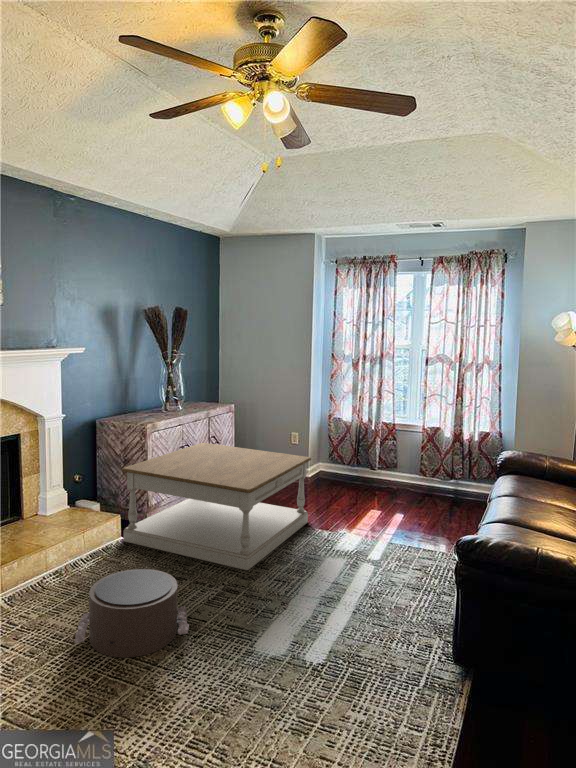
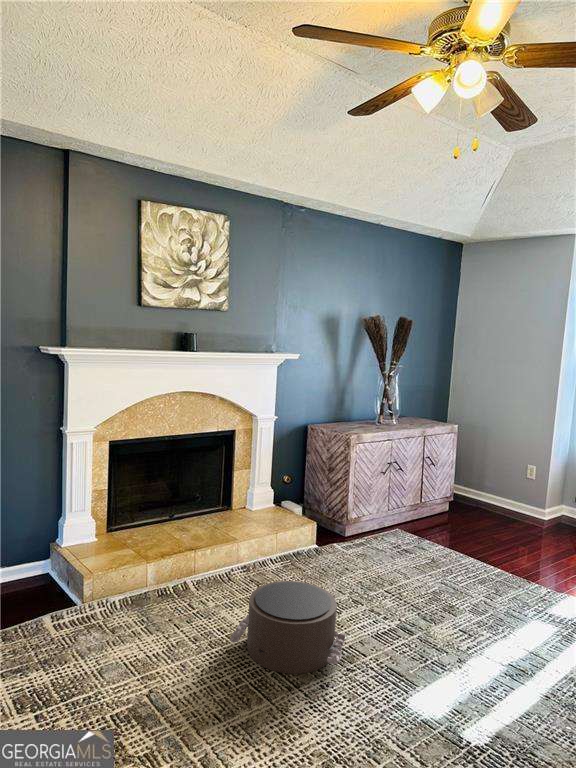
coffee table: present [122,443,311,570] -> none [316,461,535,611]

